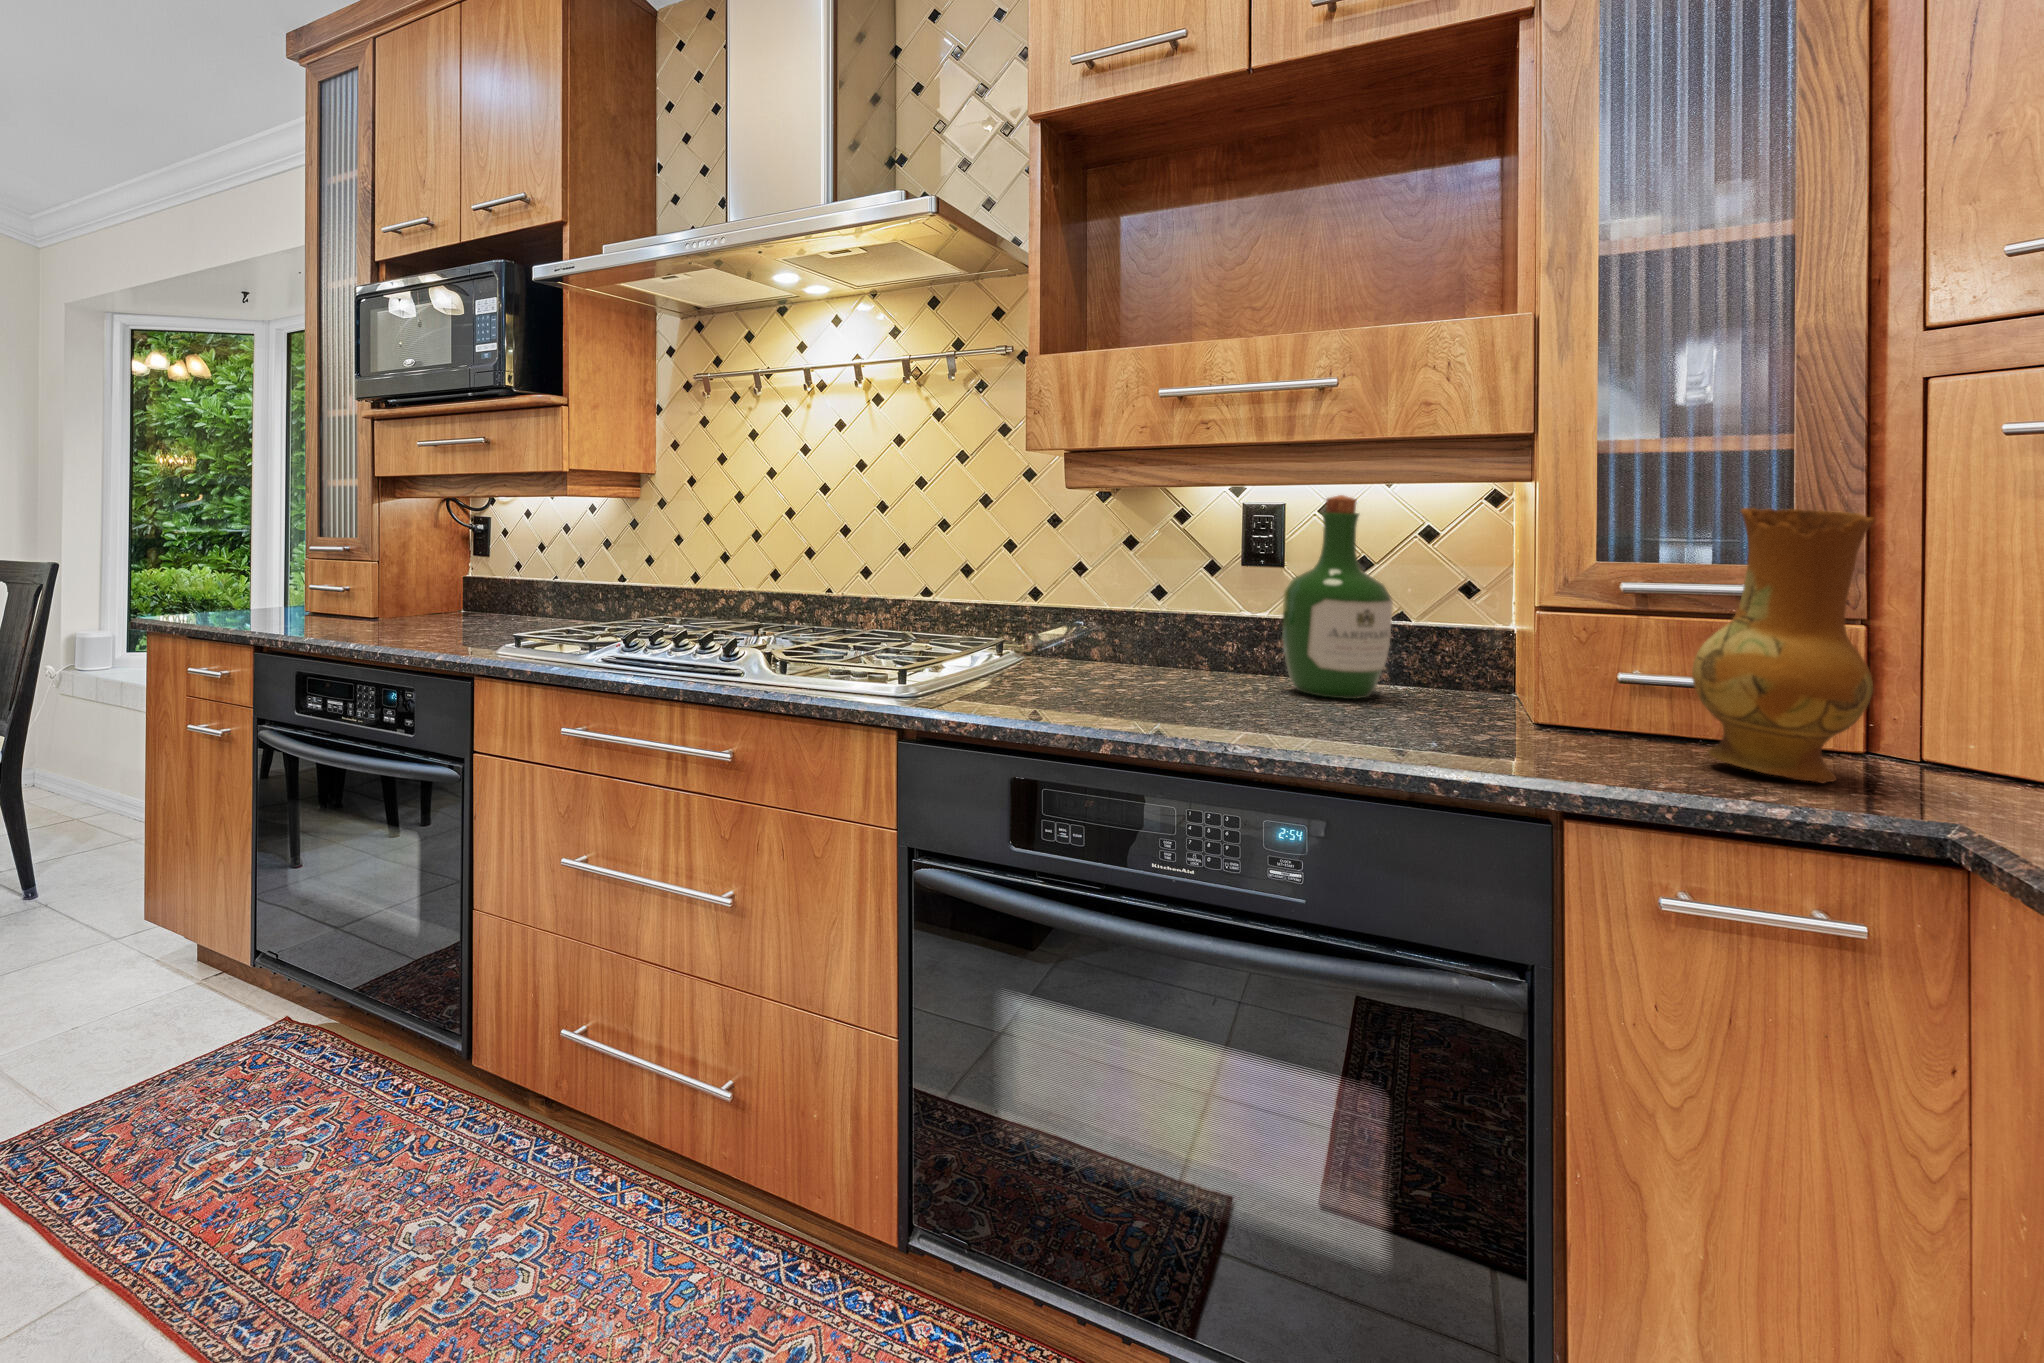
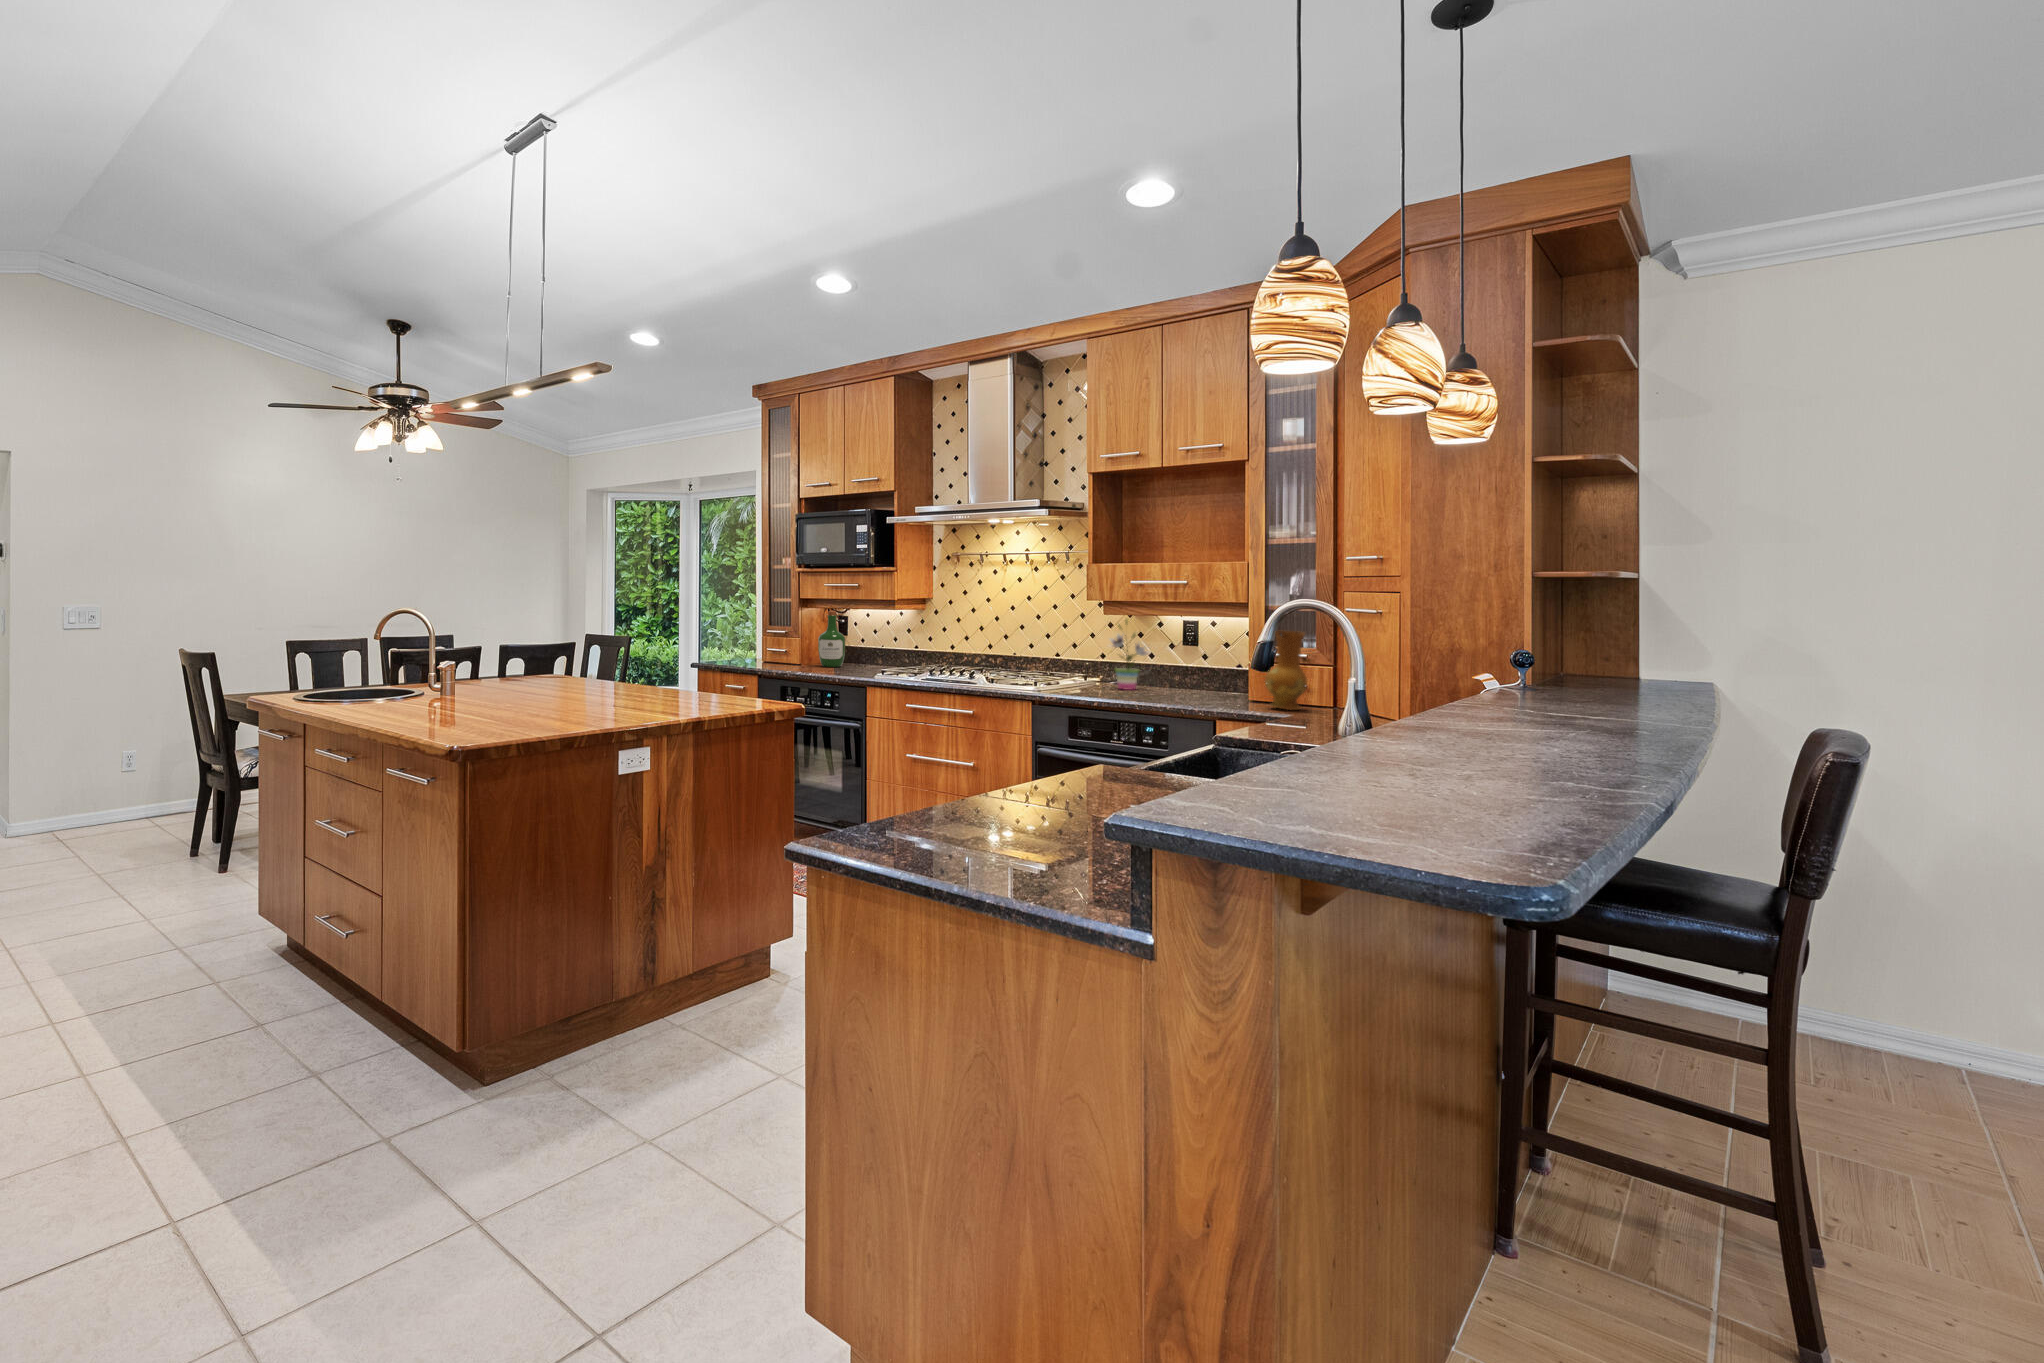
wine bottle: present [1282,495,1393,699] -> present [818,610,846,667]
potted plant: none [1085,496,1197,682] -> present [1110,621,1148,690]

